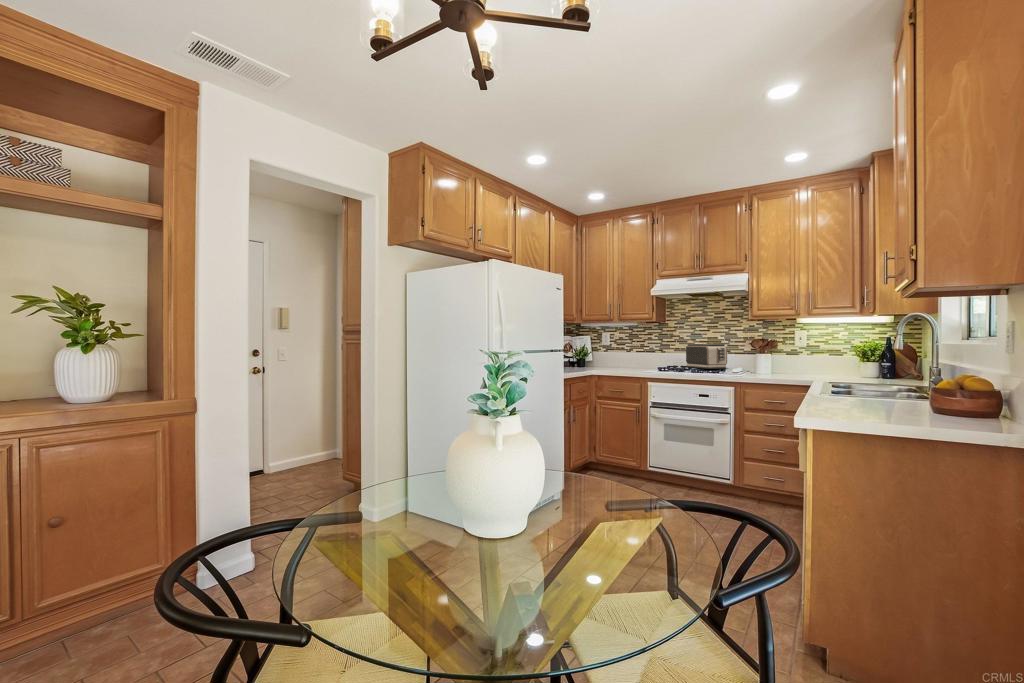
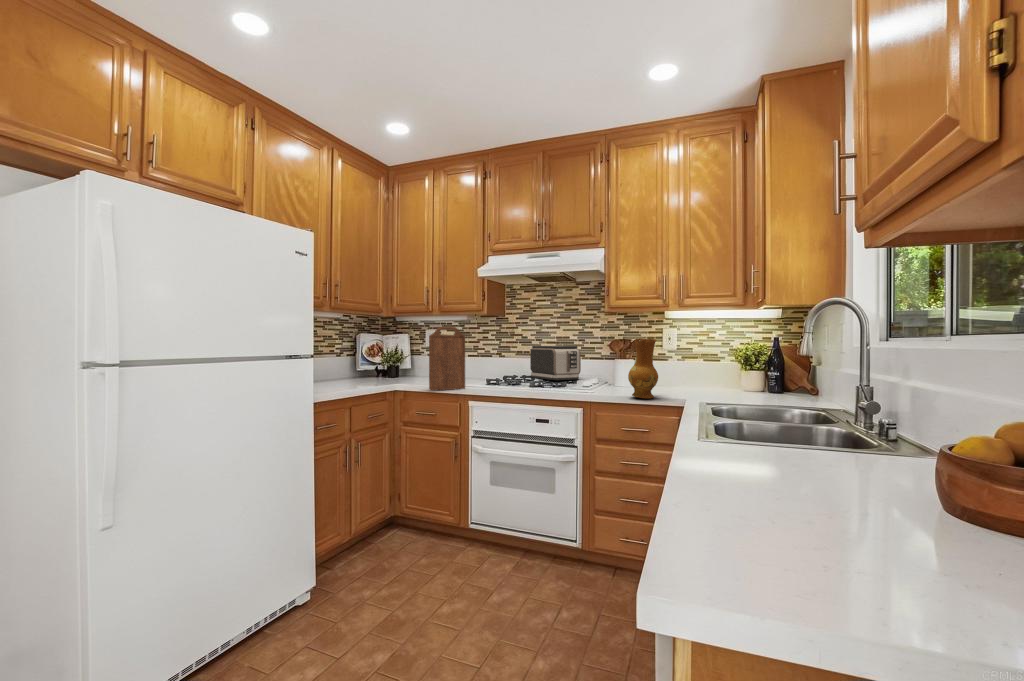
cutting board: none [619,331,644,374] -> present [429,327,465,390]
ceramic jug: none [770,339,793,380] -> present [628,339,658,399]

